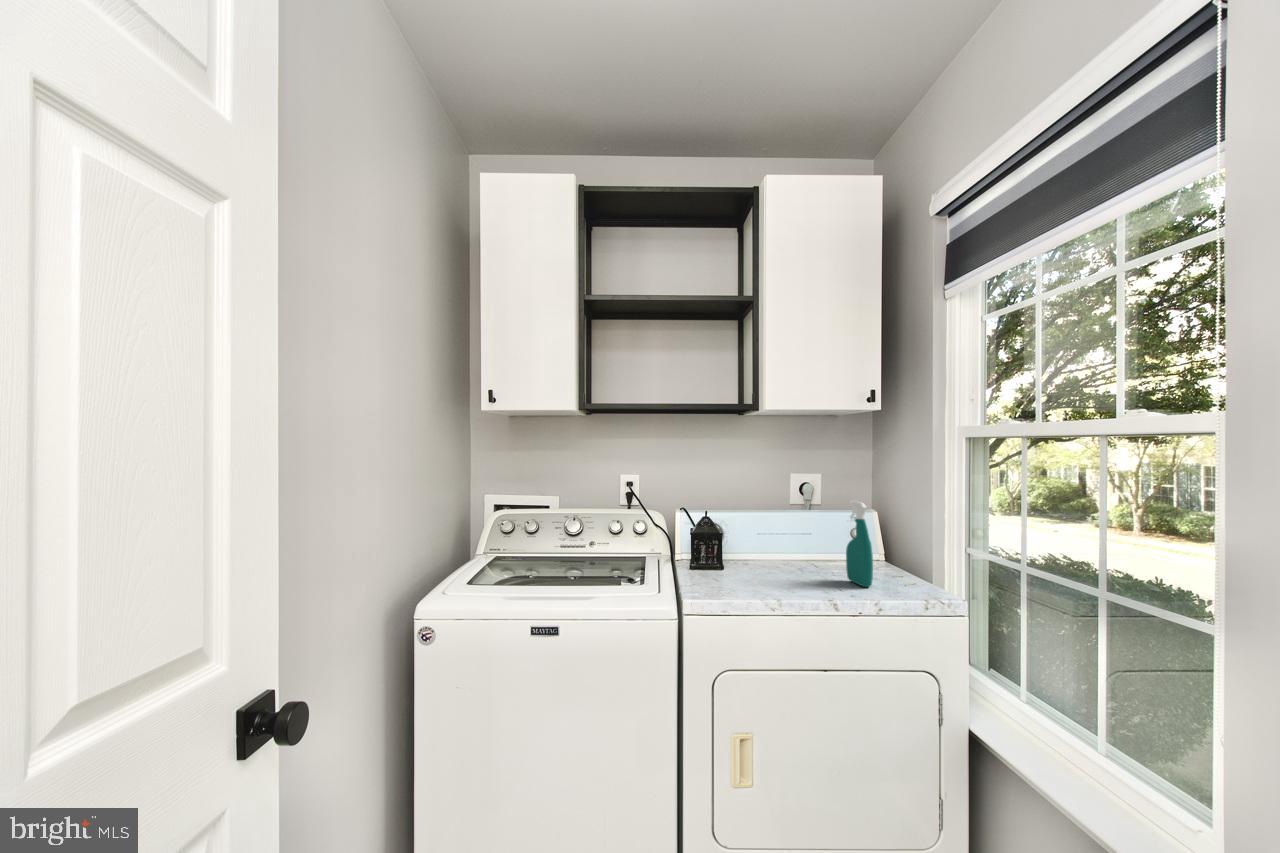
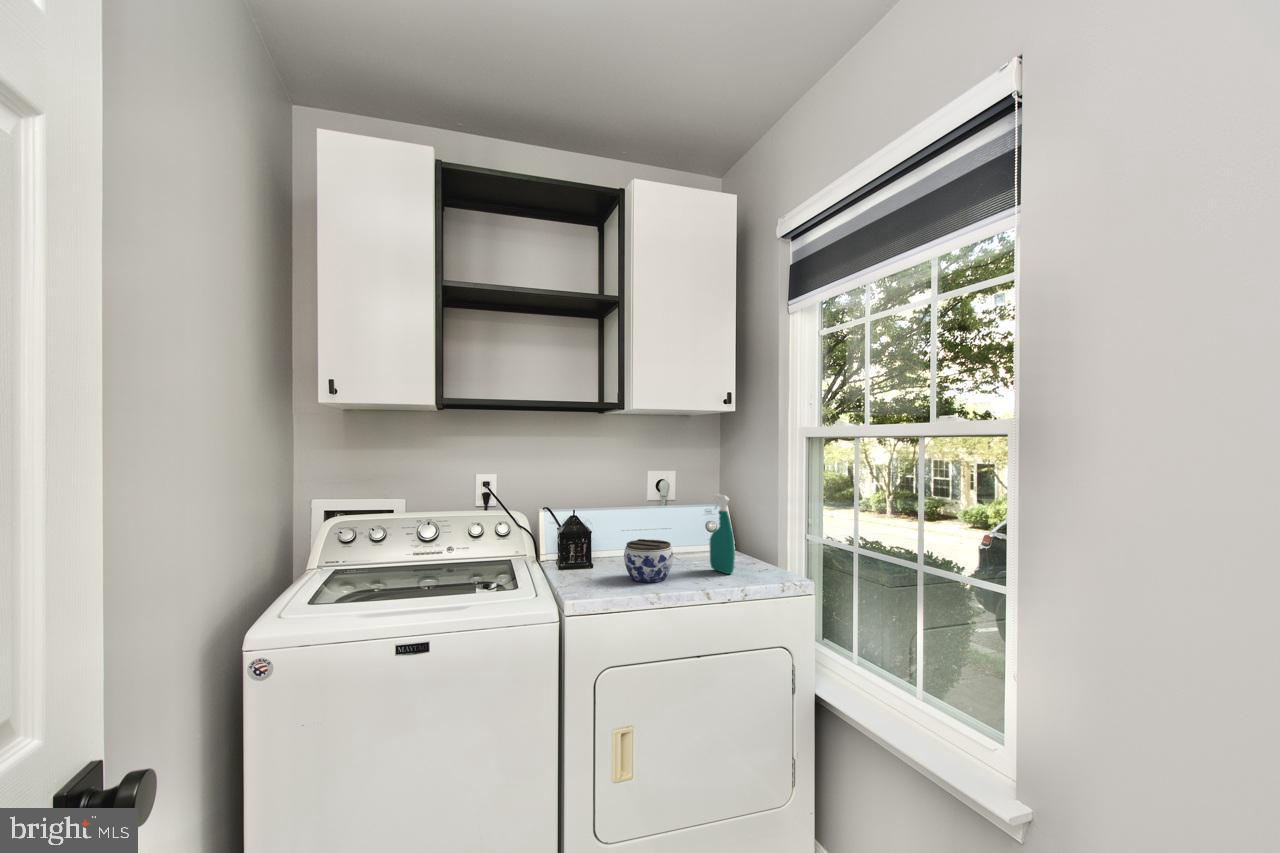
jar: none [750,544,802,589] -> present [624,539,673,582]

